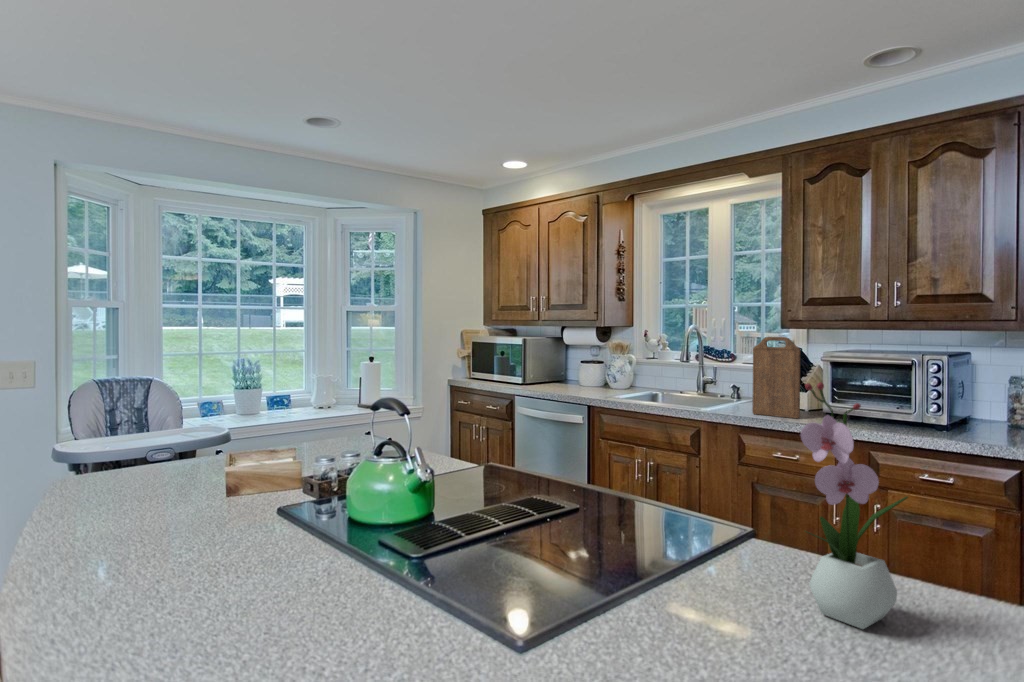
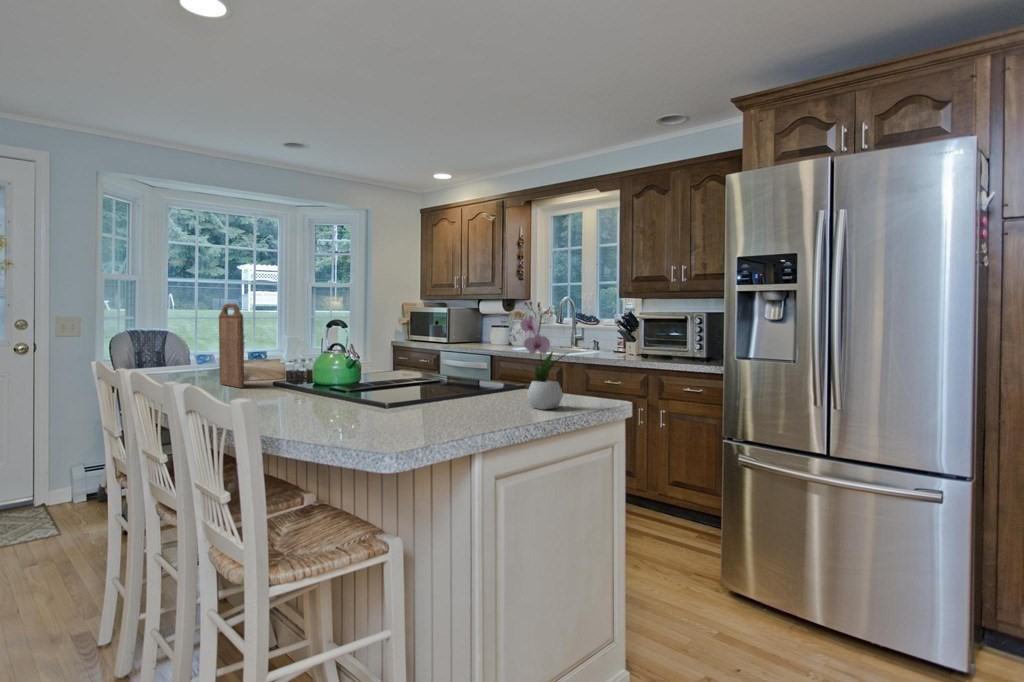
cutting board: present [752,337,800,418] -> present [219,304,244,388]

